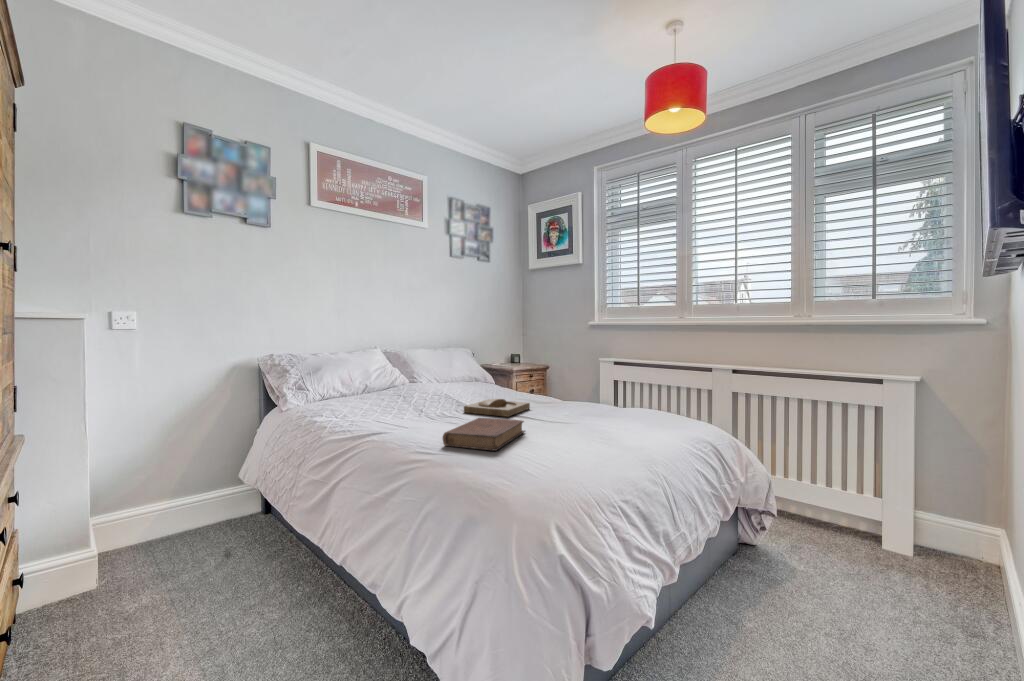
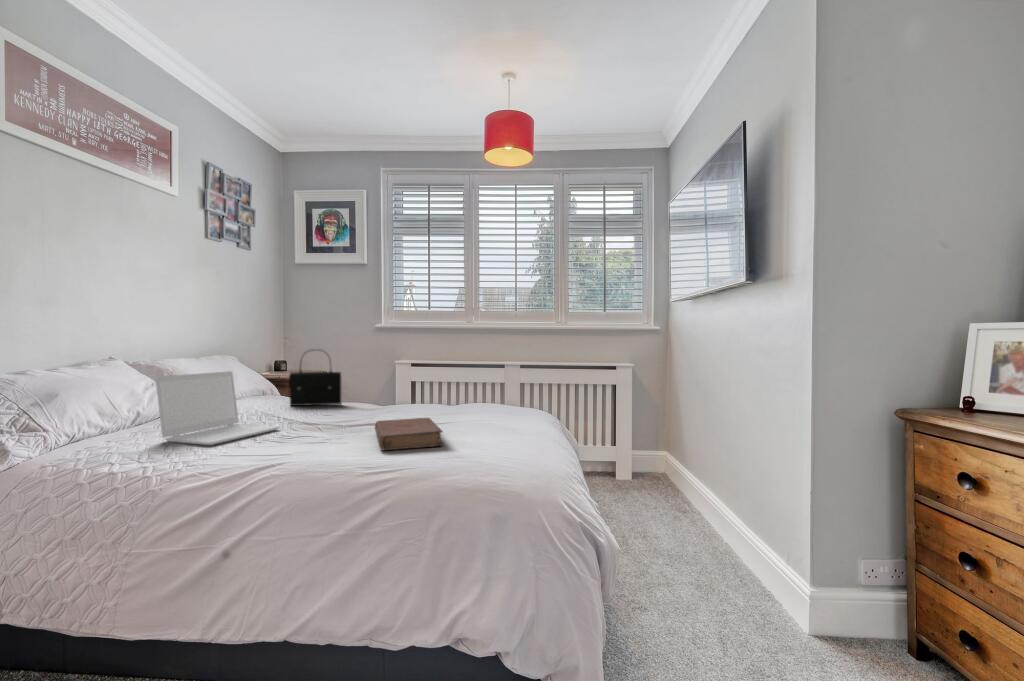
handbag: none [475,347,514,397] -> present [289,352,341,406]
laptop: none [349,365,426,420] -> present [156,371,280,445]
tray: present [464,399,530,417] -> none [322,404,384,422]

